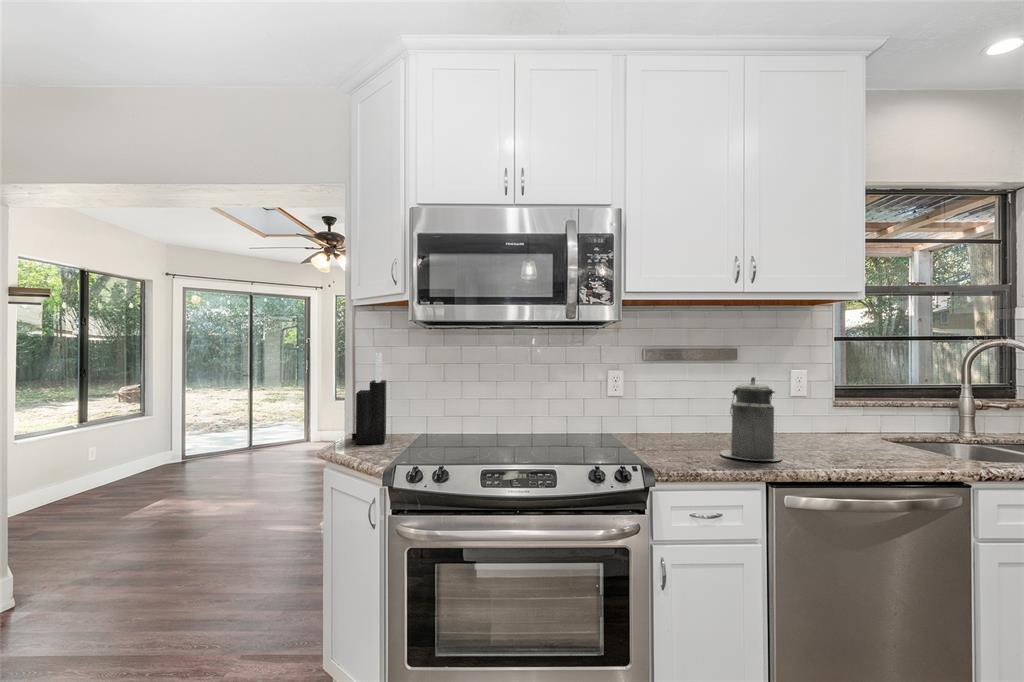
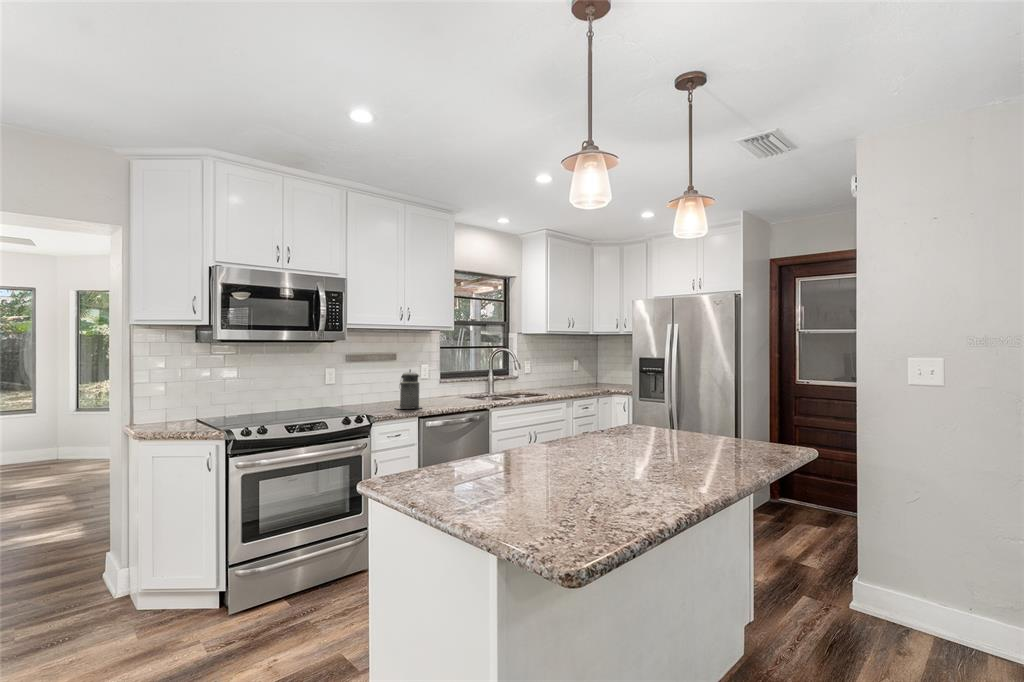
knife block: present [352,352,386,444] -> none [147,360,183,426]

